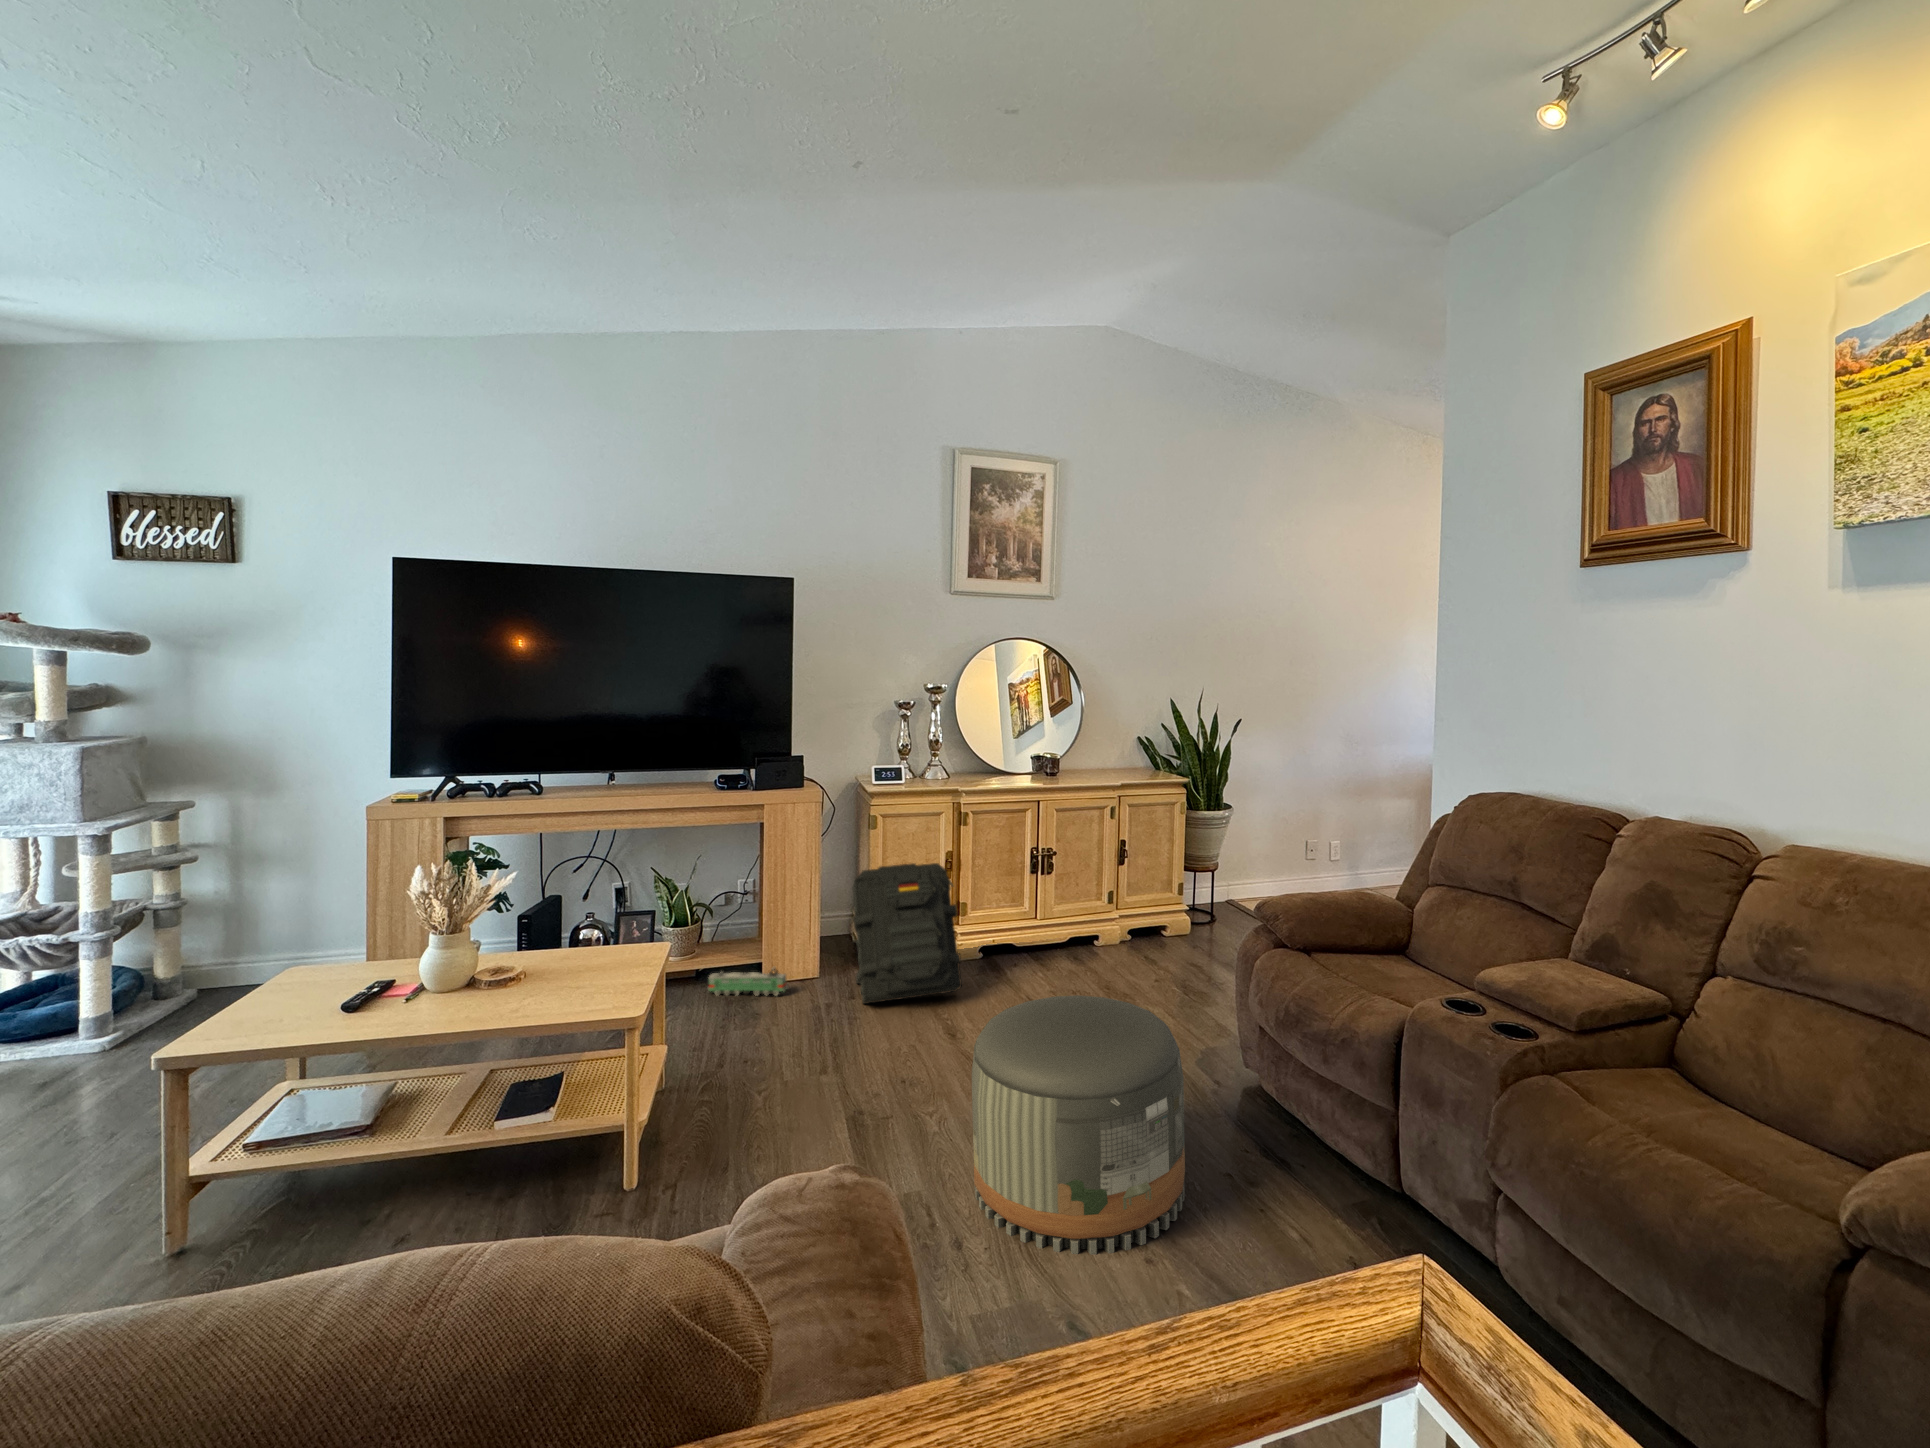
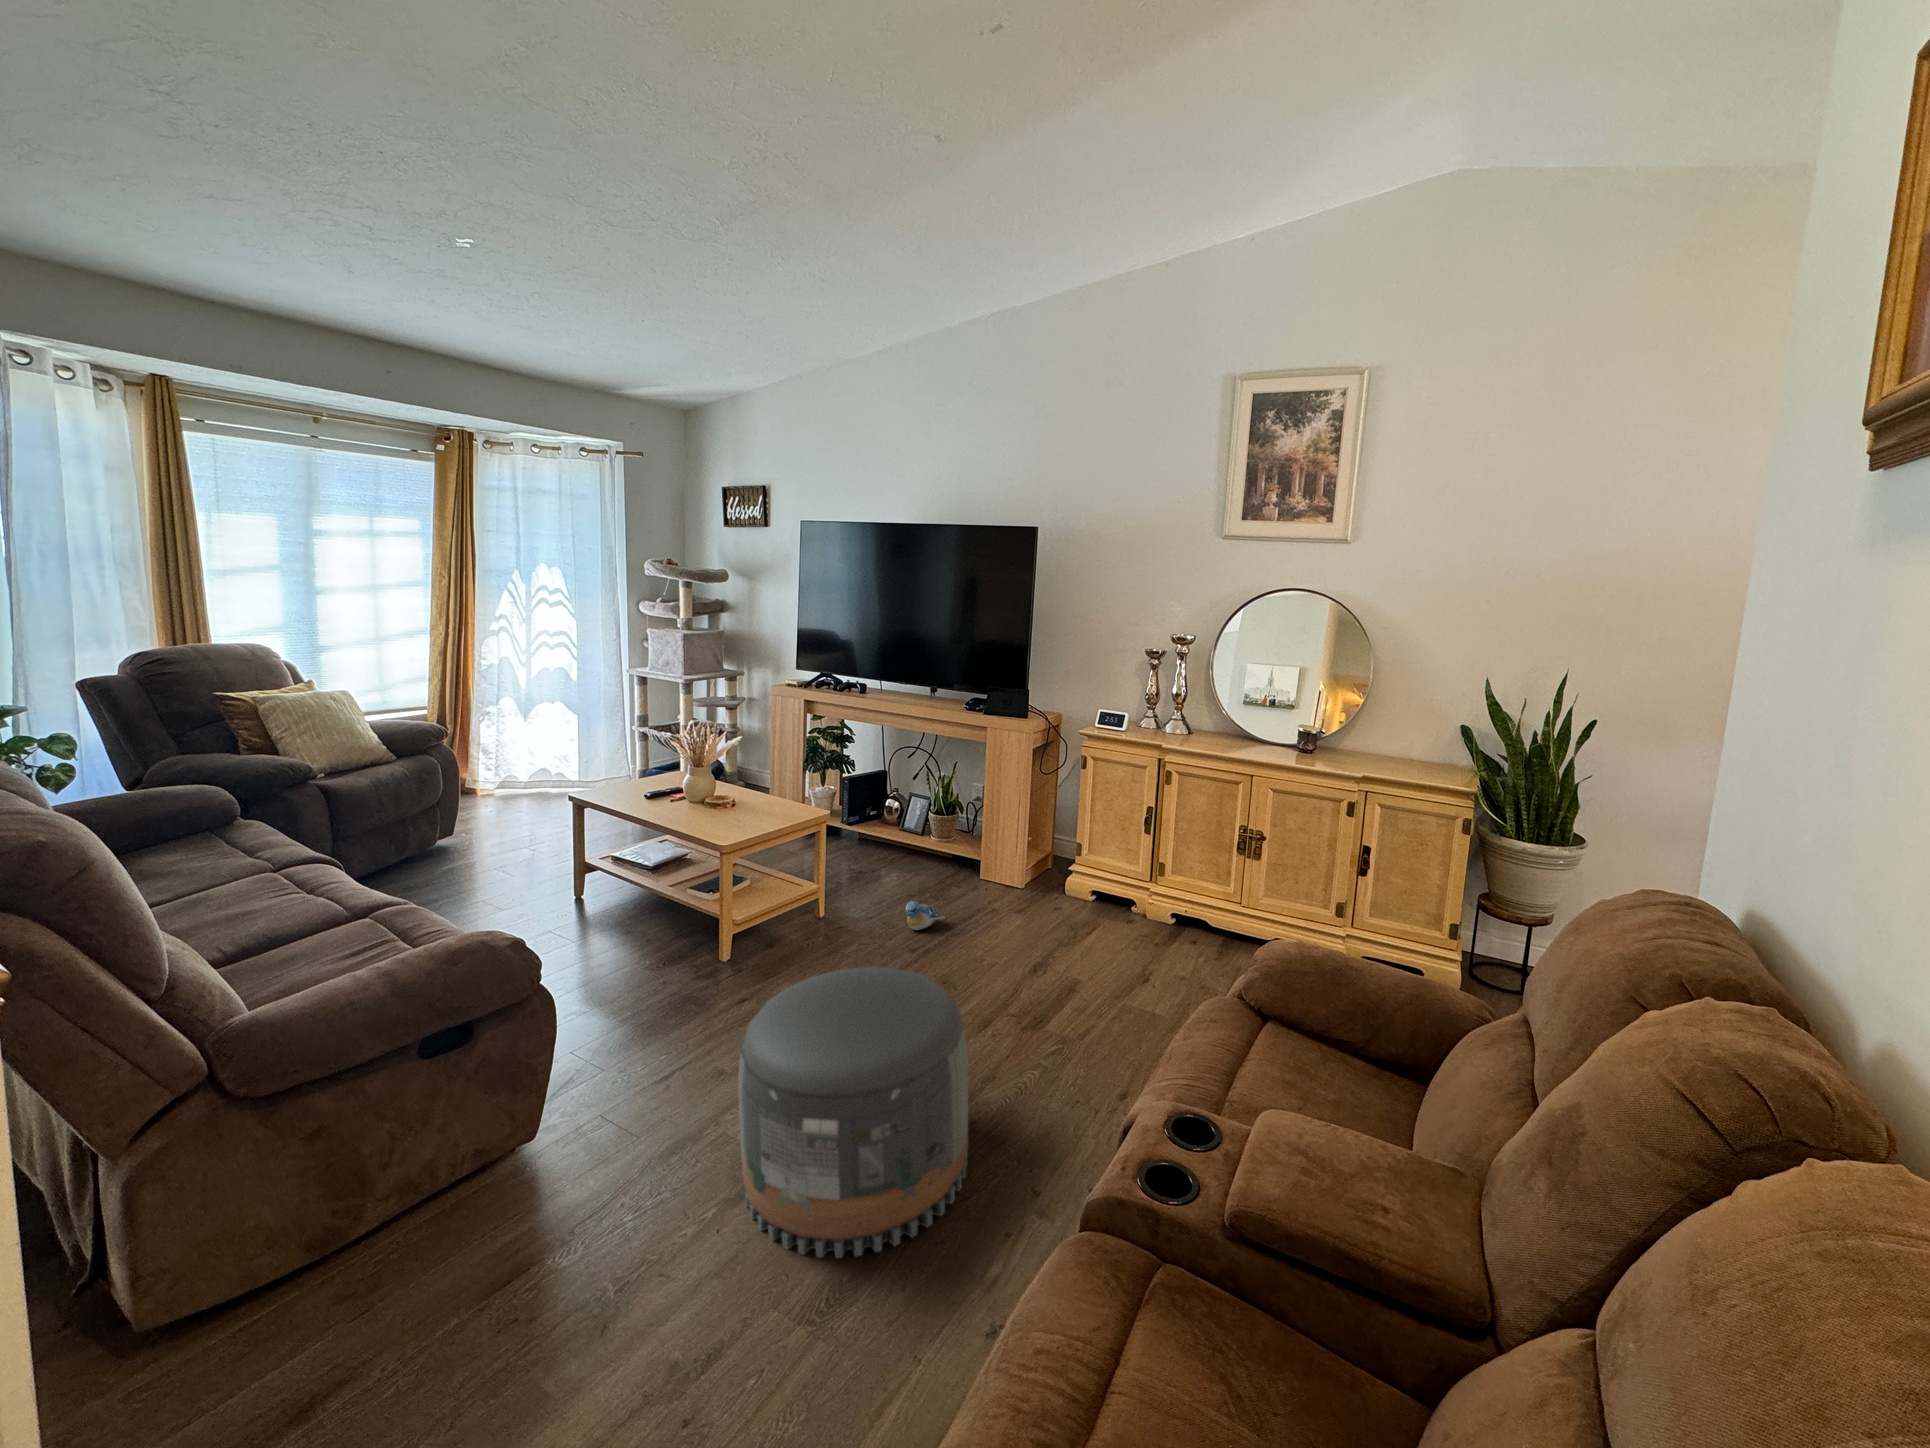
backpack: present [853,863,962,1004] -> none [996,806,1115,947]
toy train: present [708,968,788,995] -> none [931,861,977,895]
plush toy: none [775,1003,810,1037] -> present [905,901,945,930]

